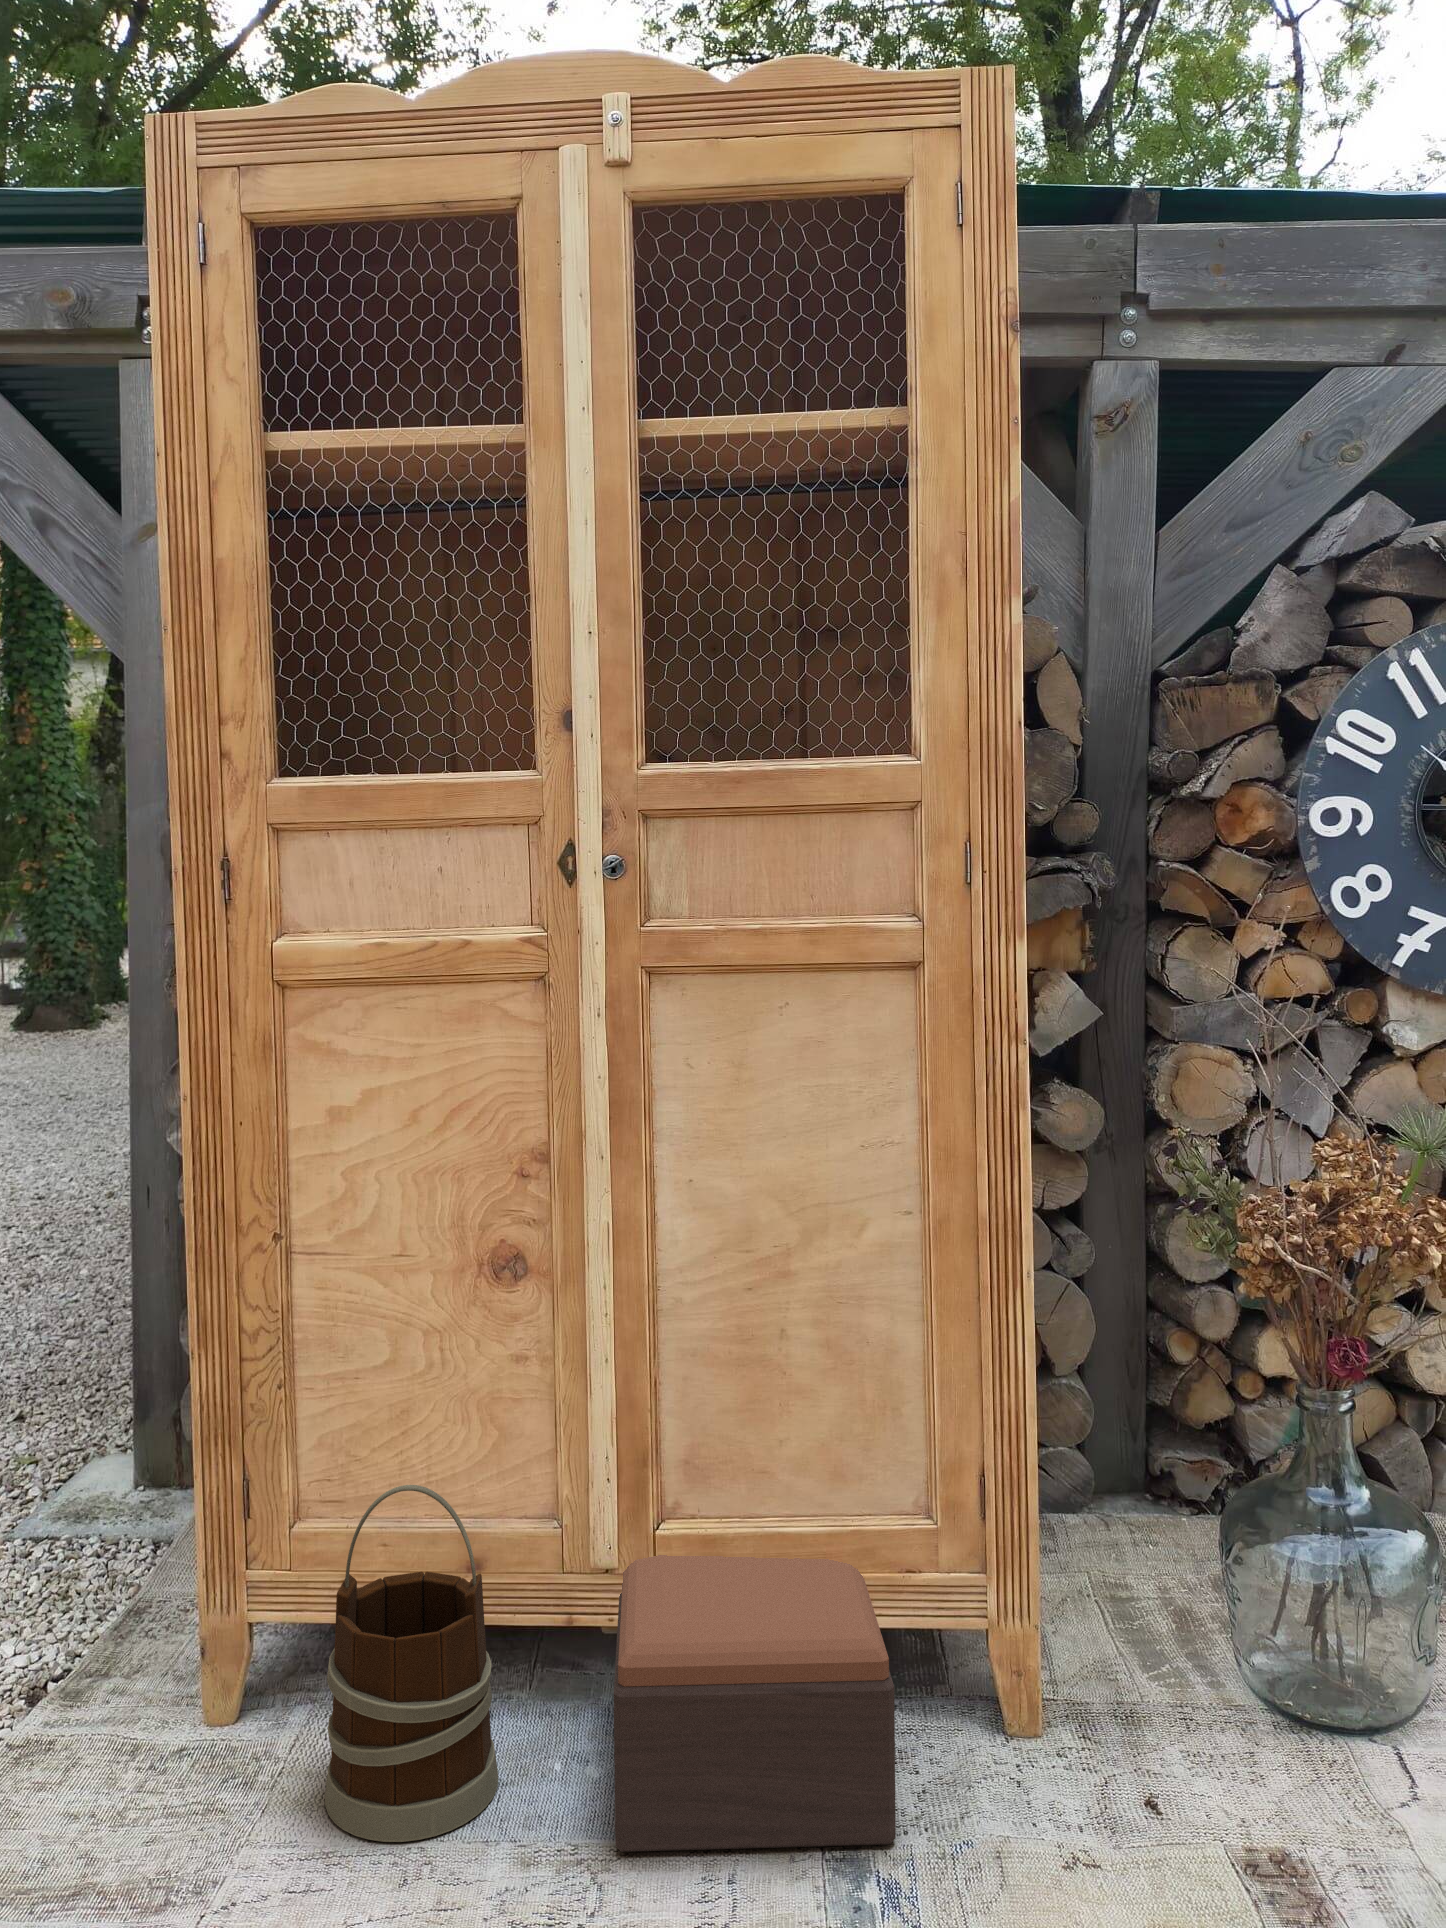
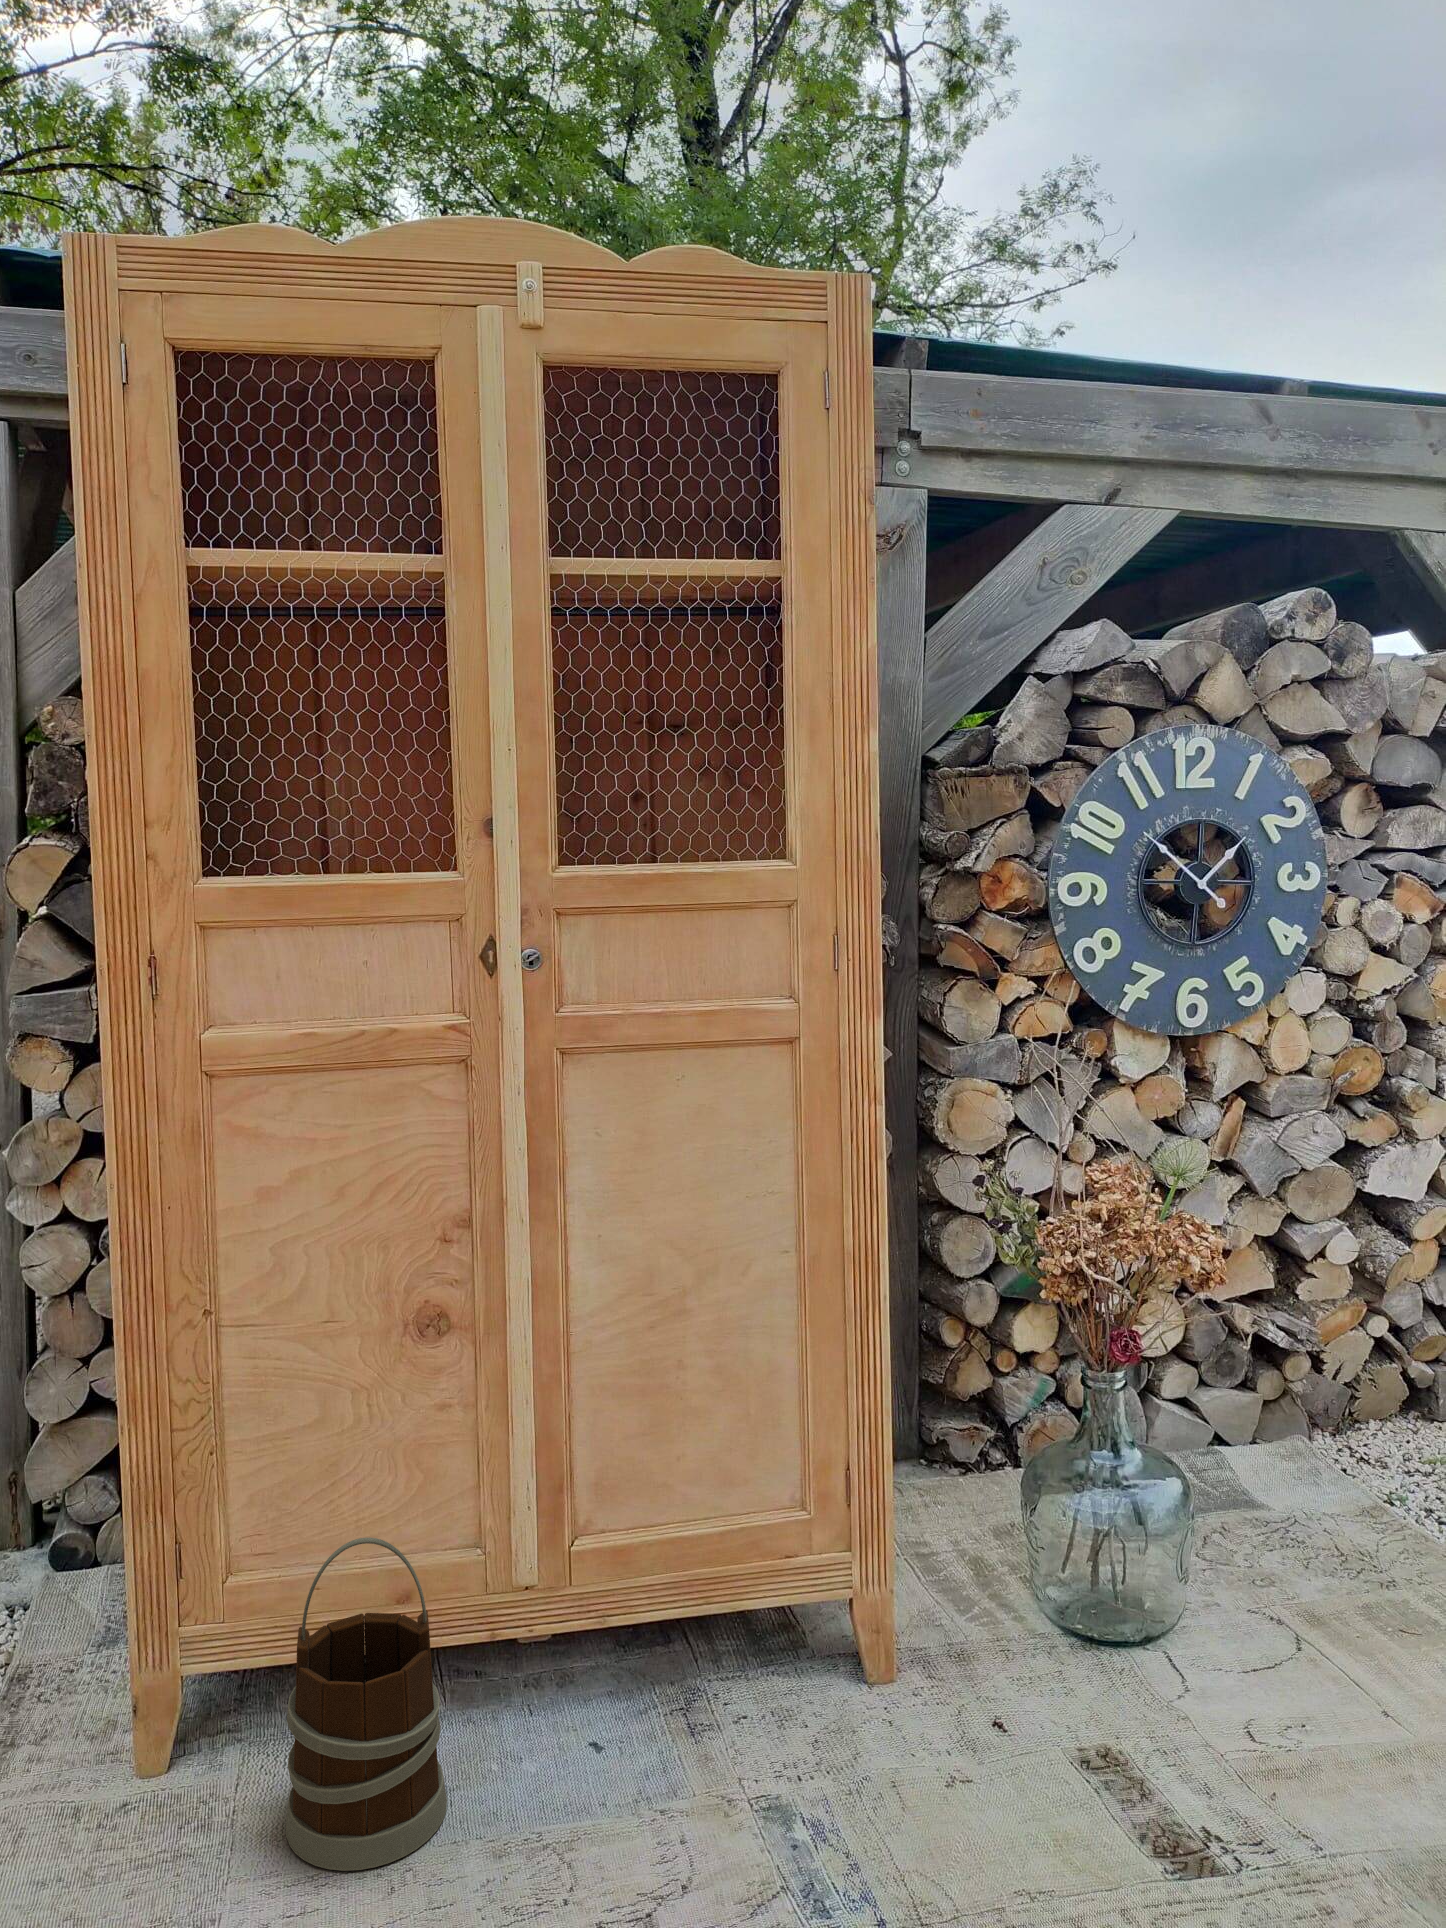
footstool: present [614,1555,896,1852] -> none [533,1532,807,1841]

